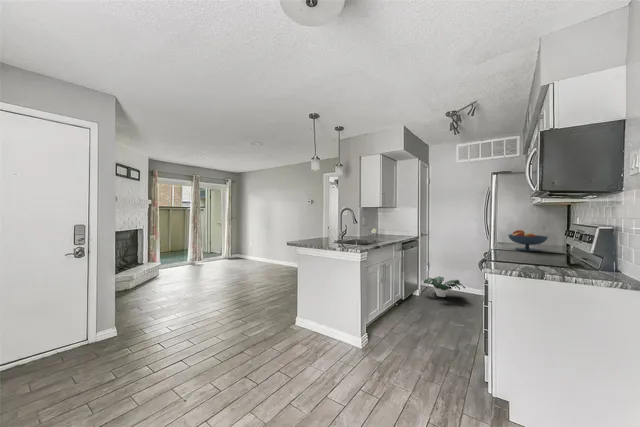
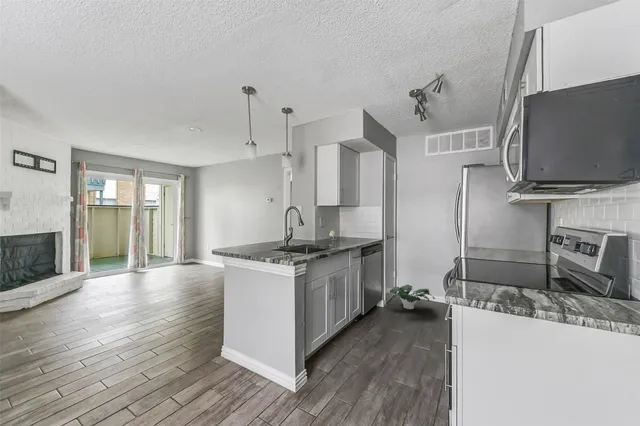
fruit bowl: present [508,230,548,251] -> none [481,233,528,261]

